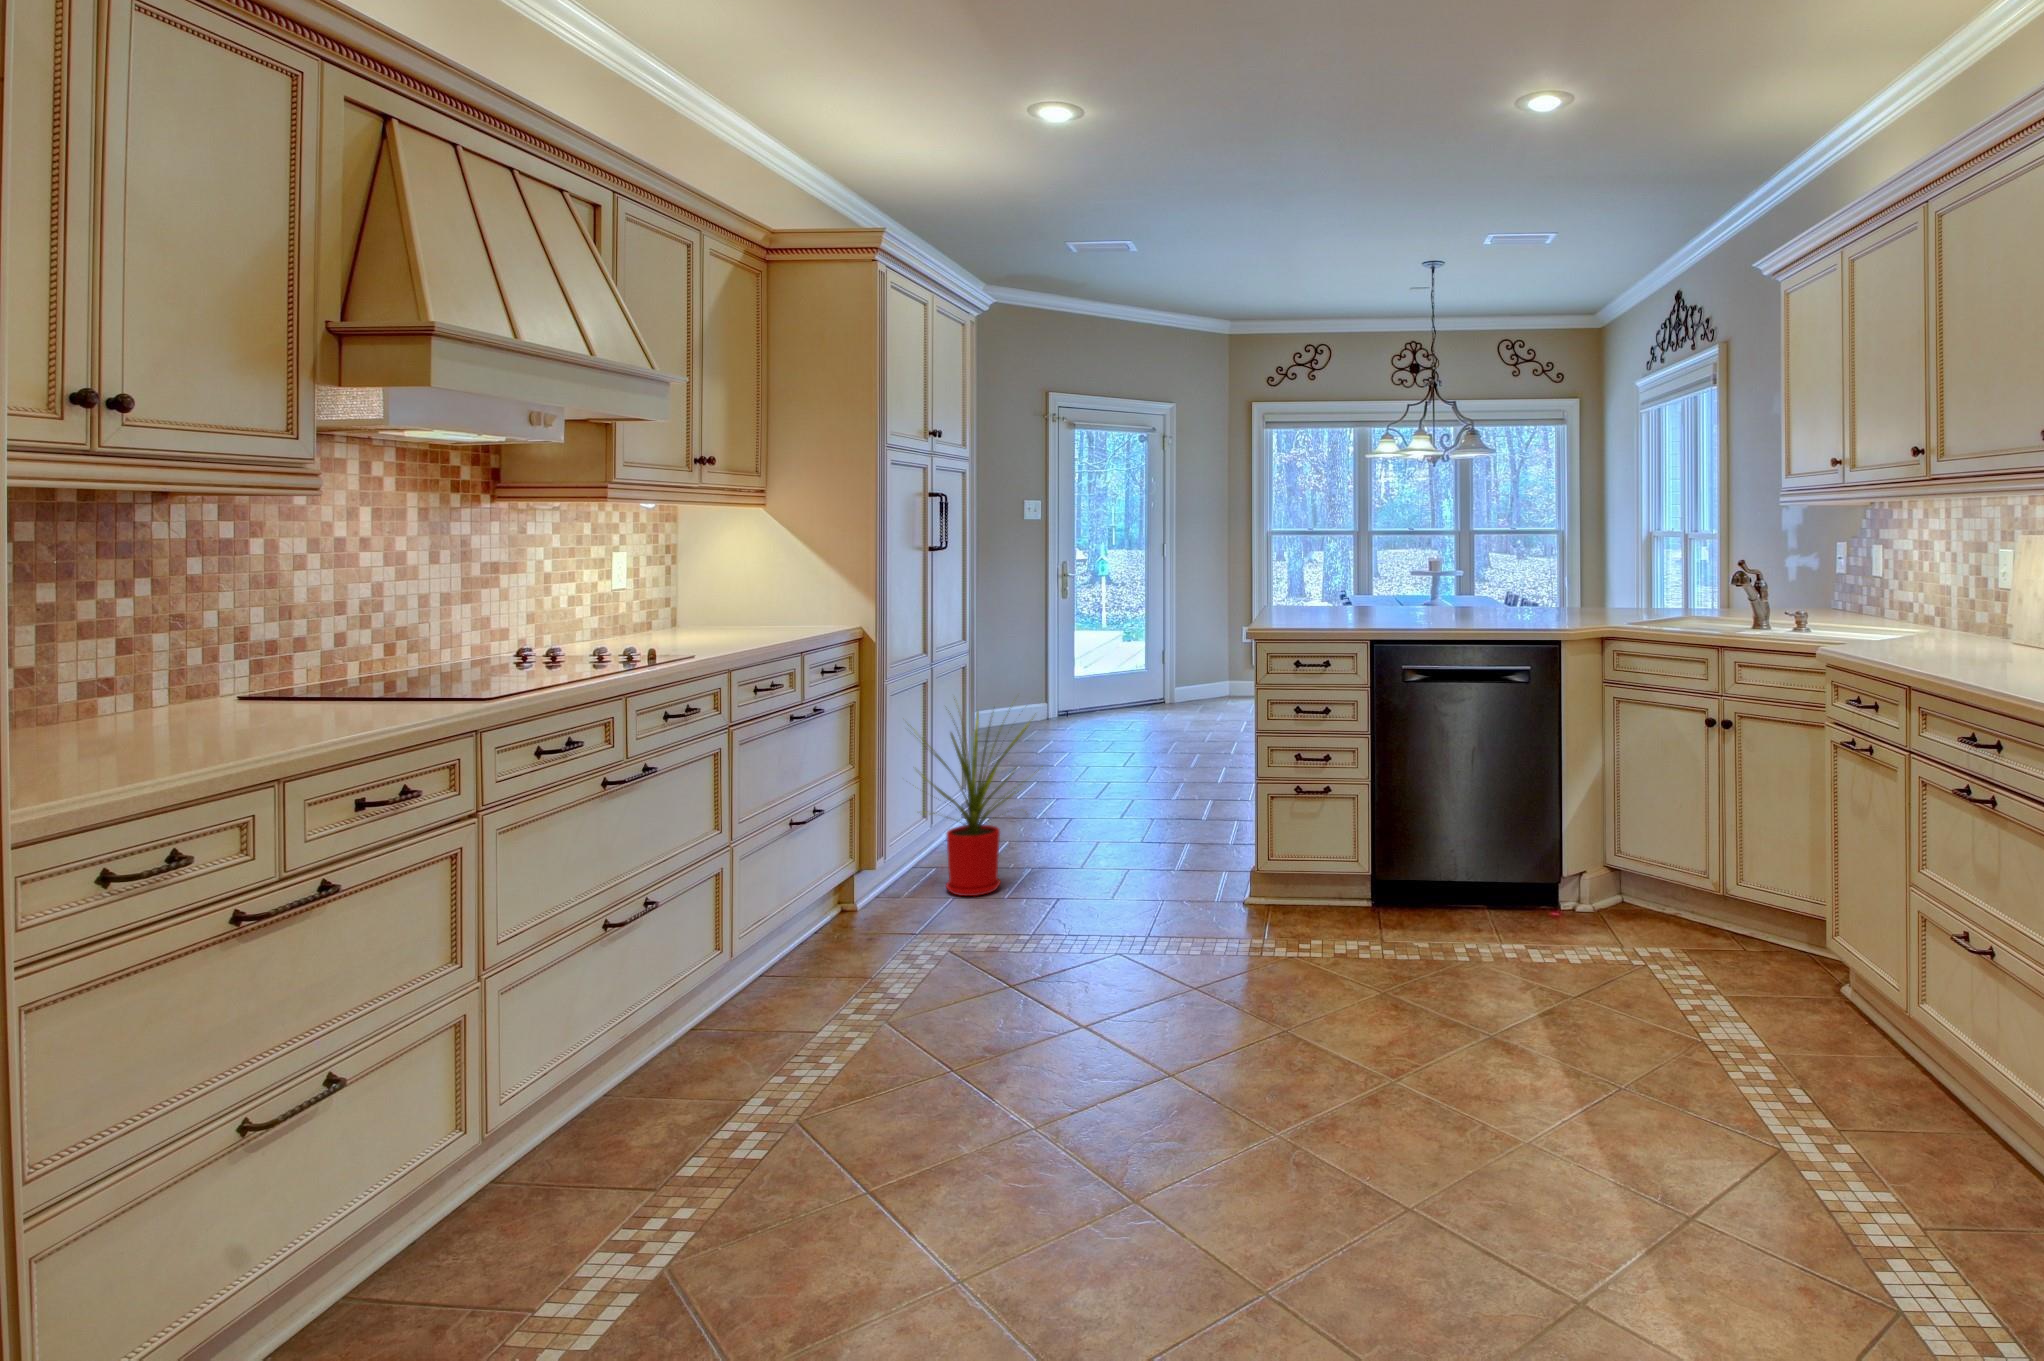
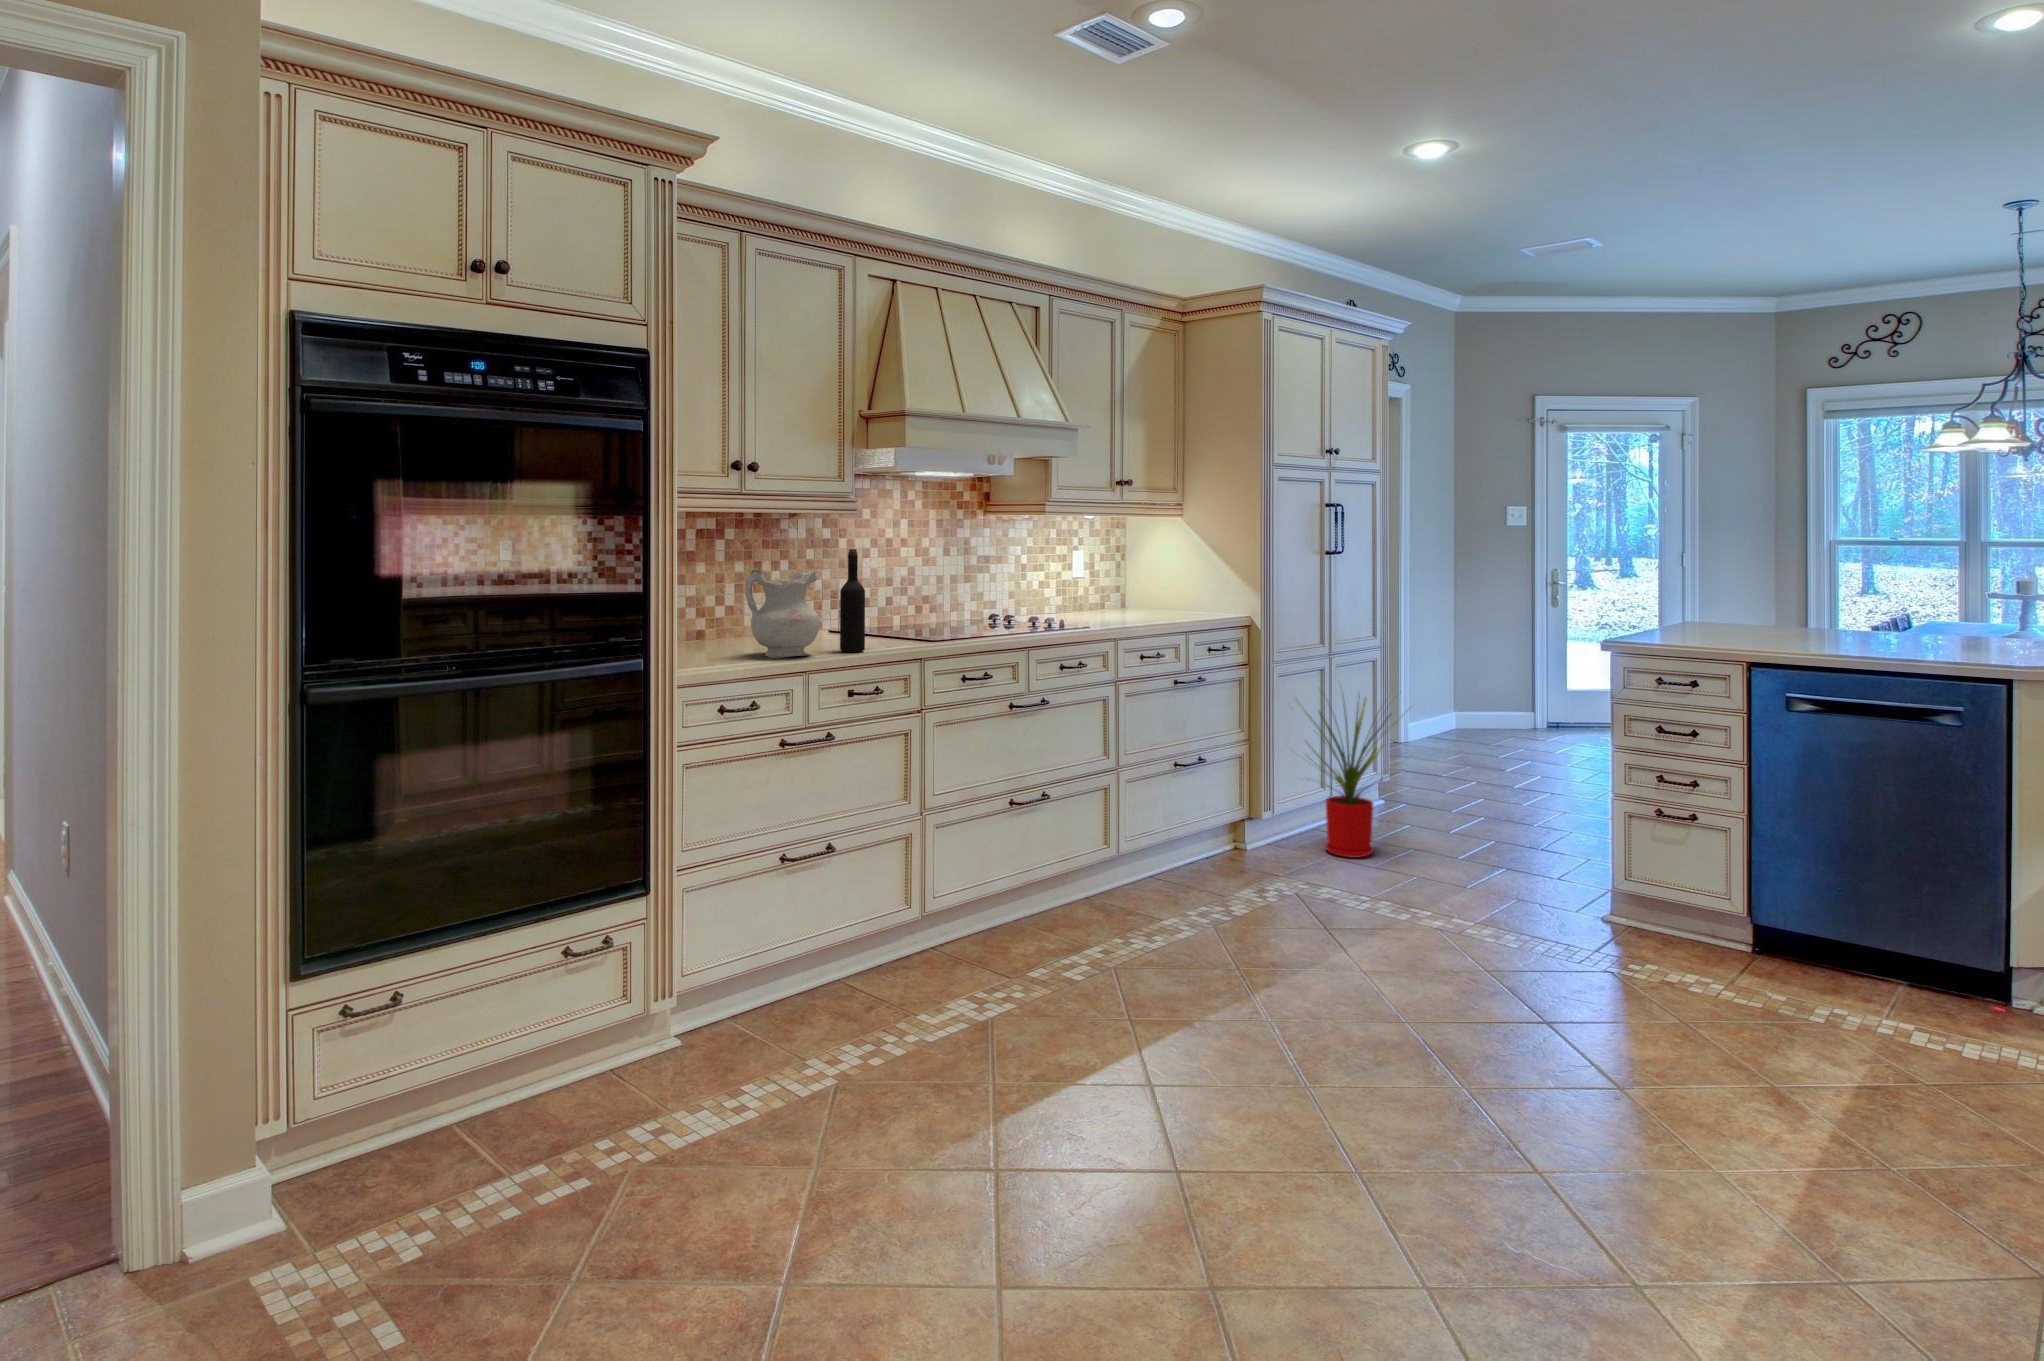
wine bottle: none [321,554,373,731] -> present [840,549,865,652]
ceramic pitcher: none [119,594,291,757] -> present [745,569,820,657]

